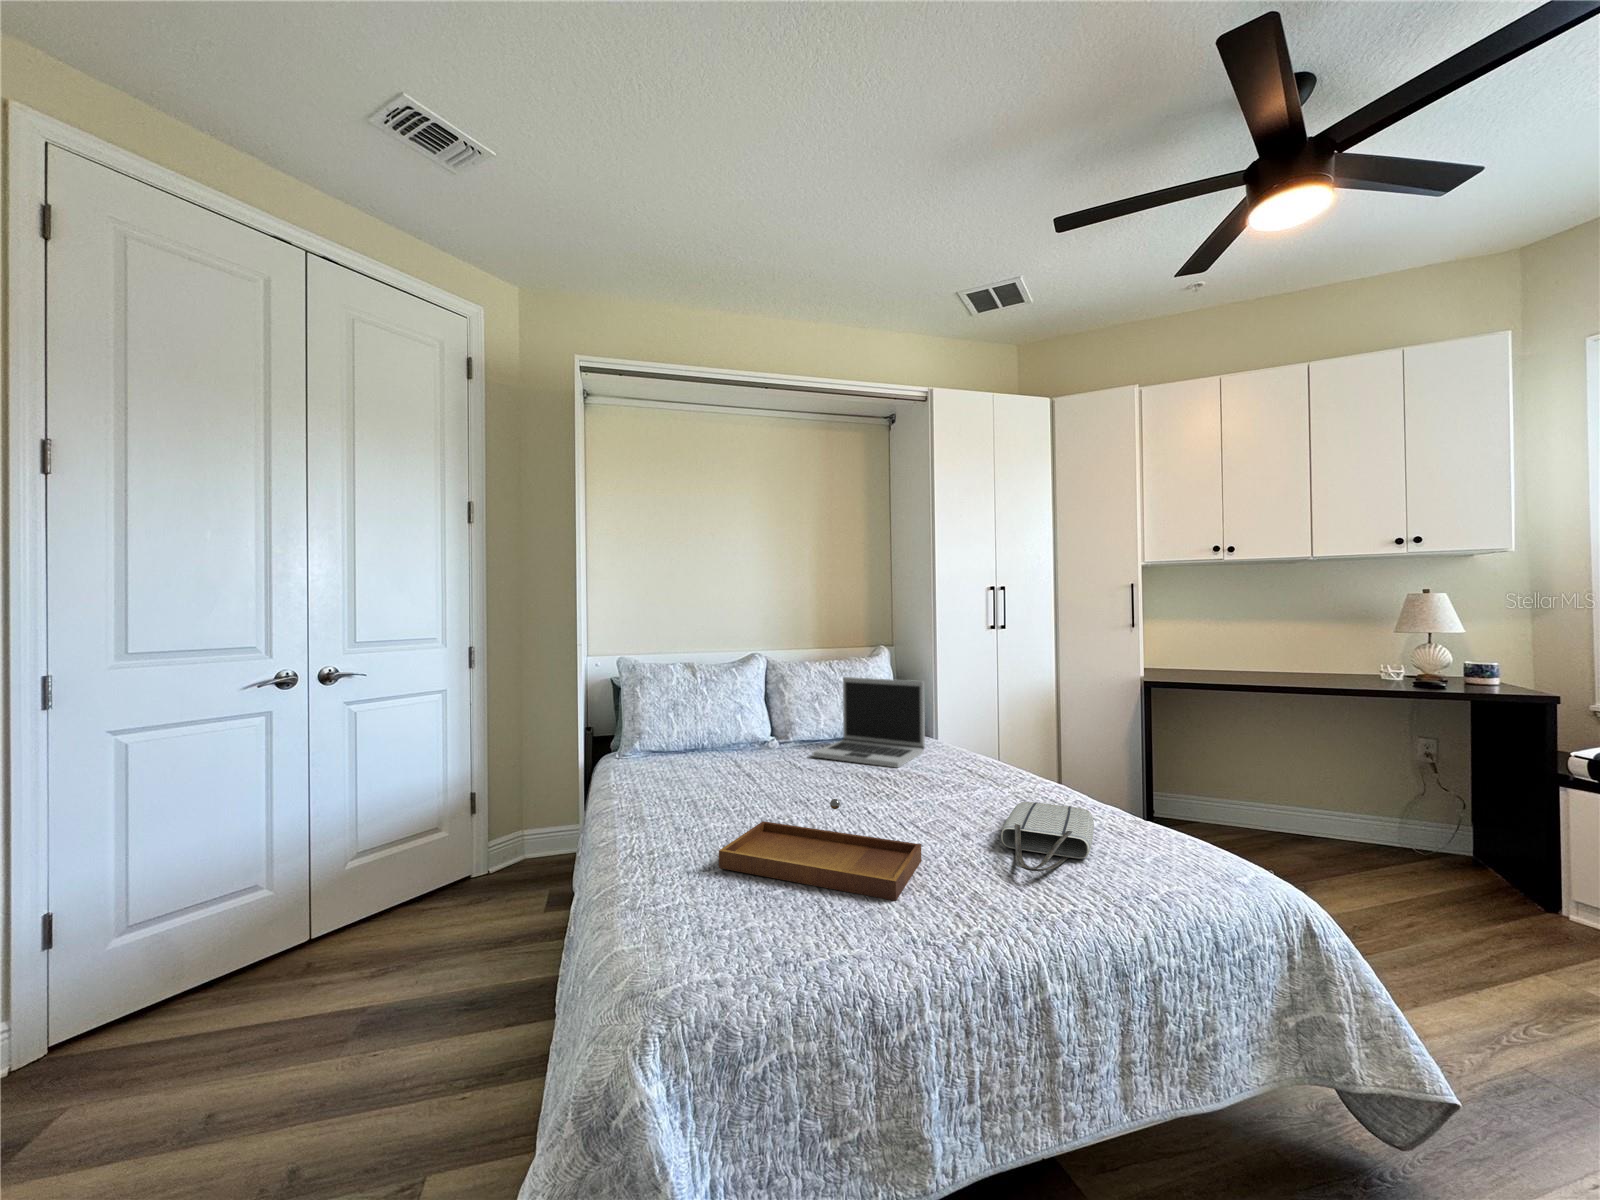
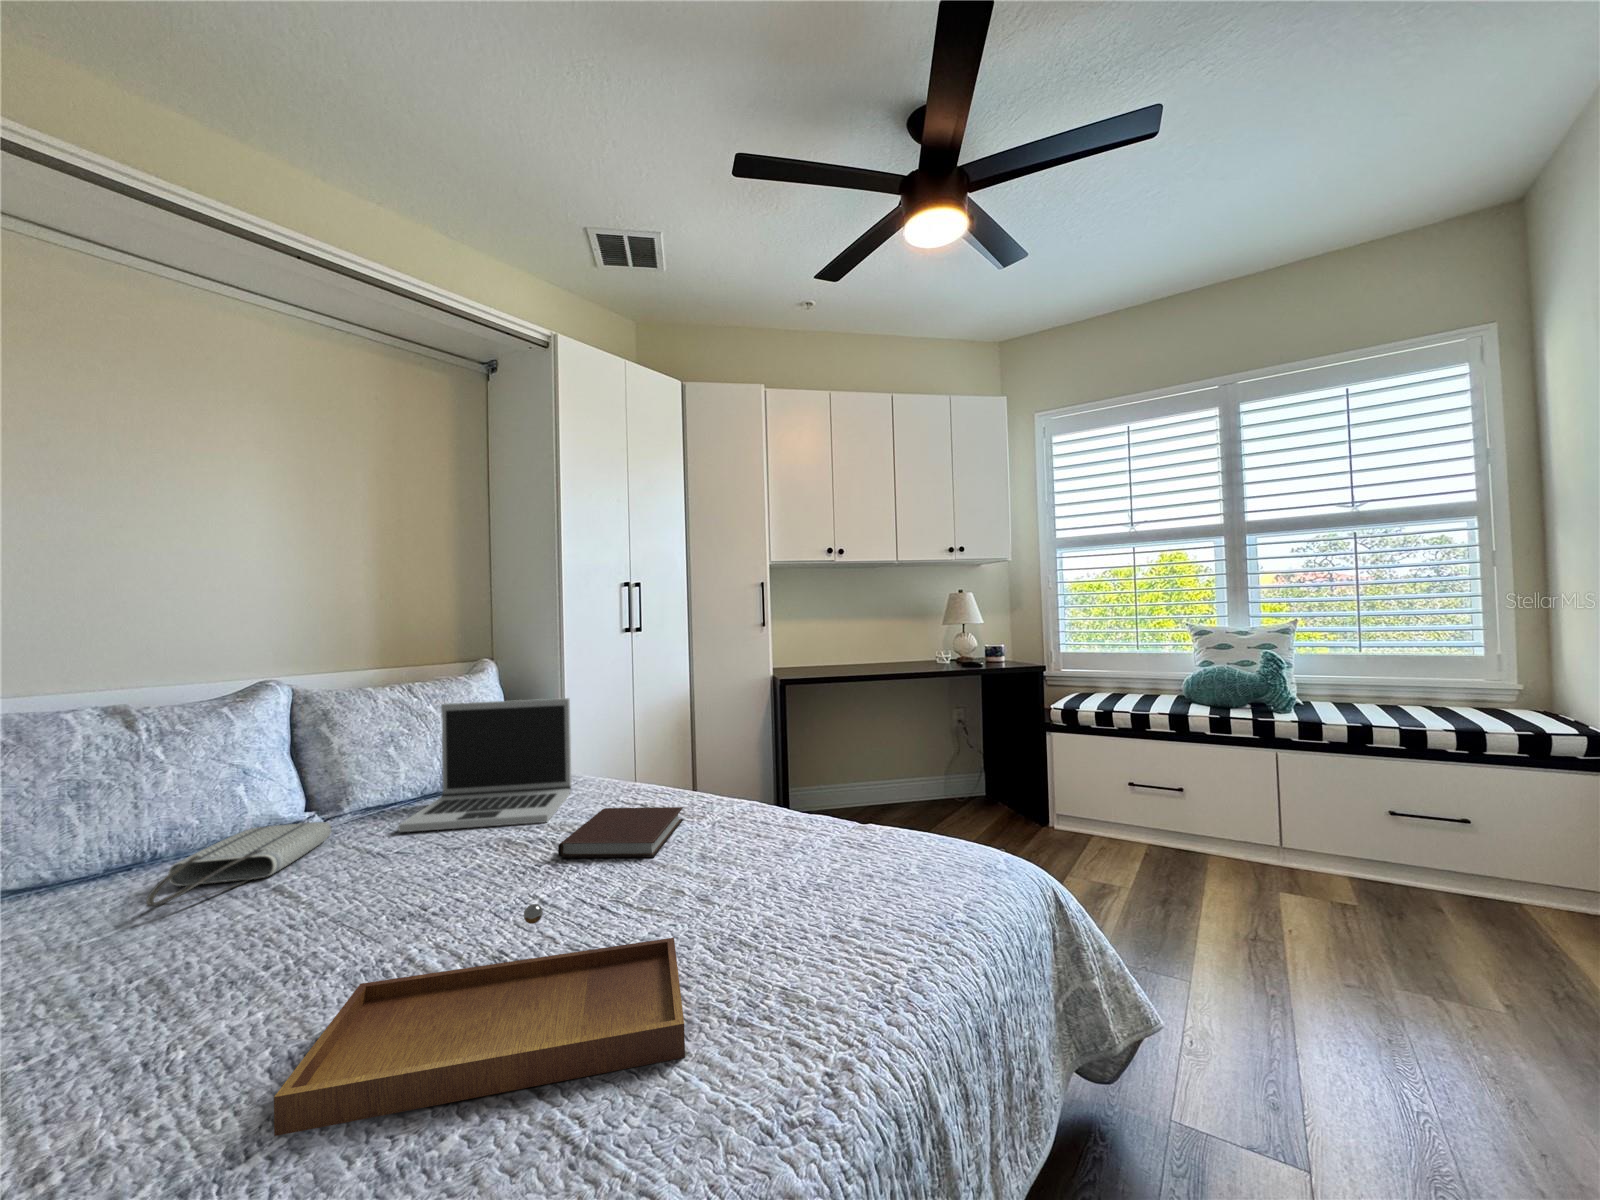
notebook: none [891,765,990,803] -> present [558,807,683,857]
tote bag: present [1001,802,1094,871] -> present [146,822,332,907]

